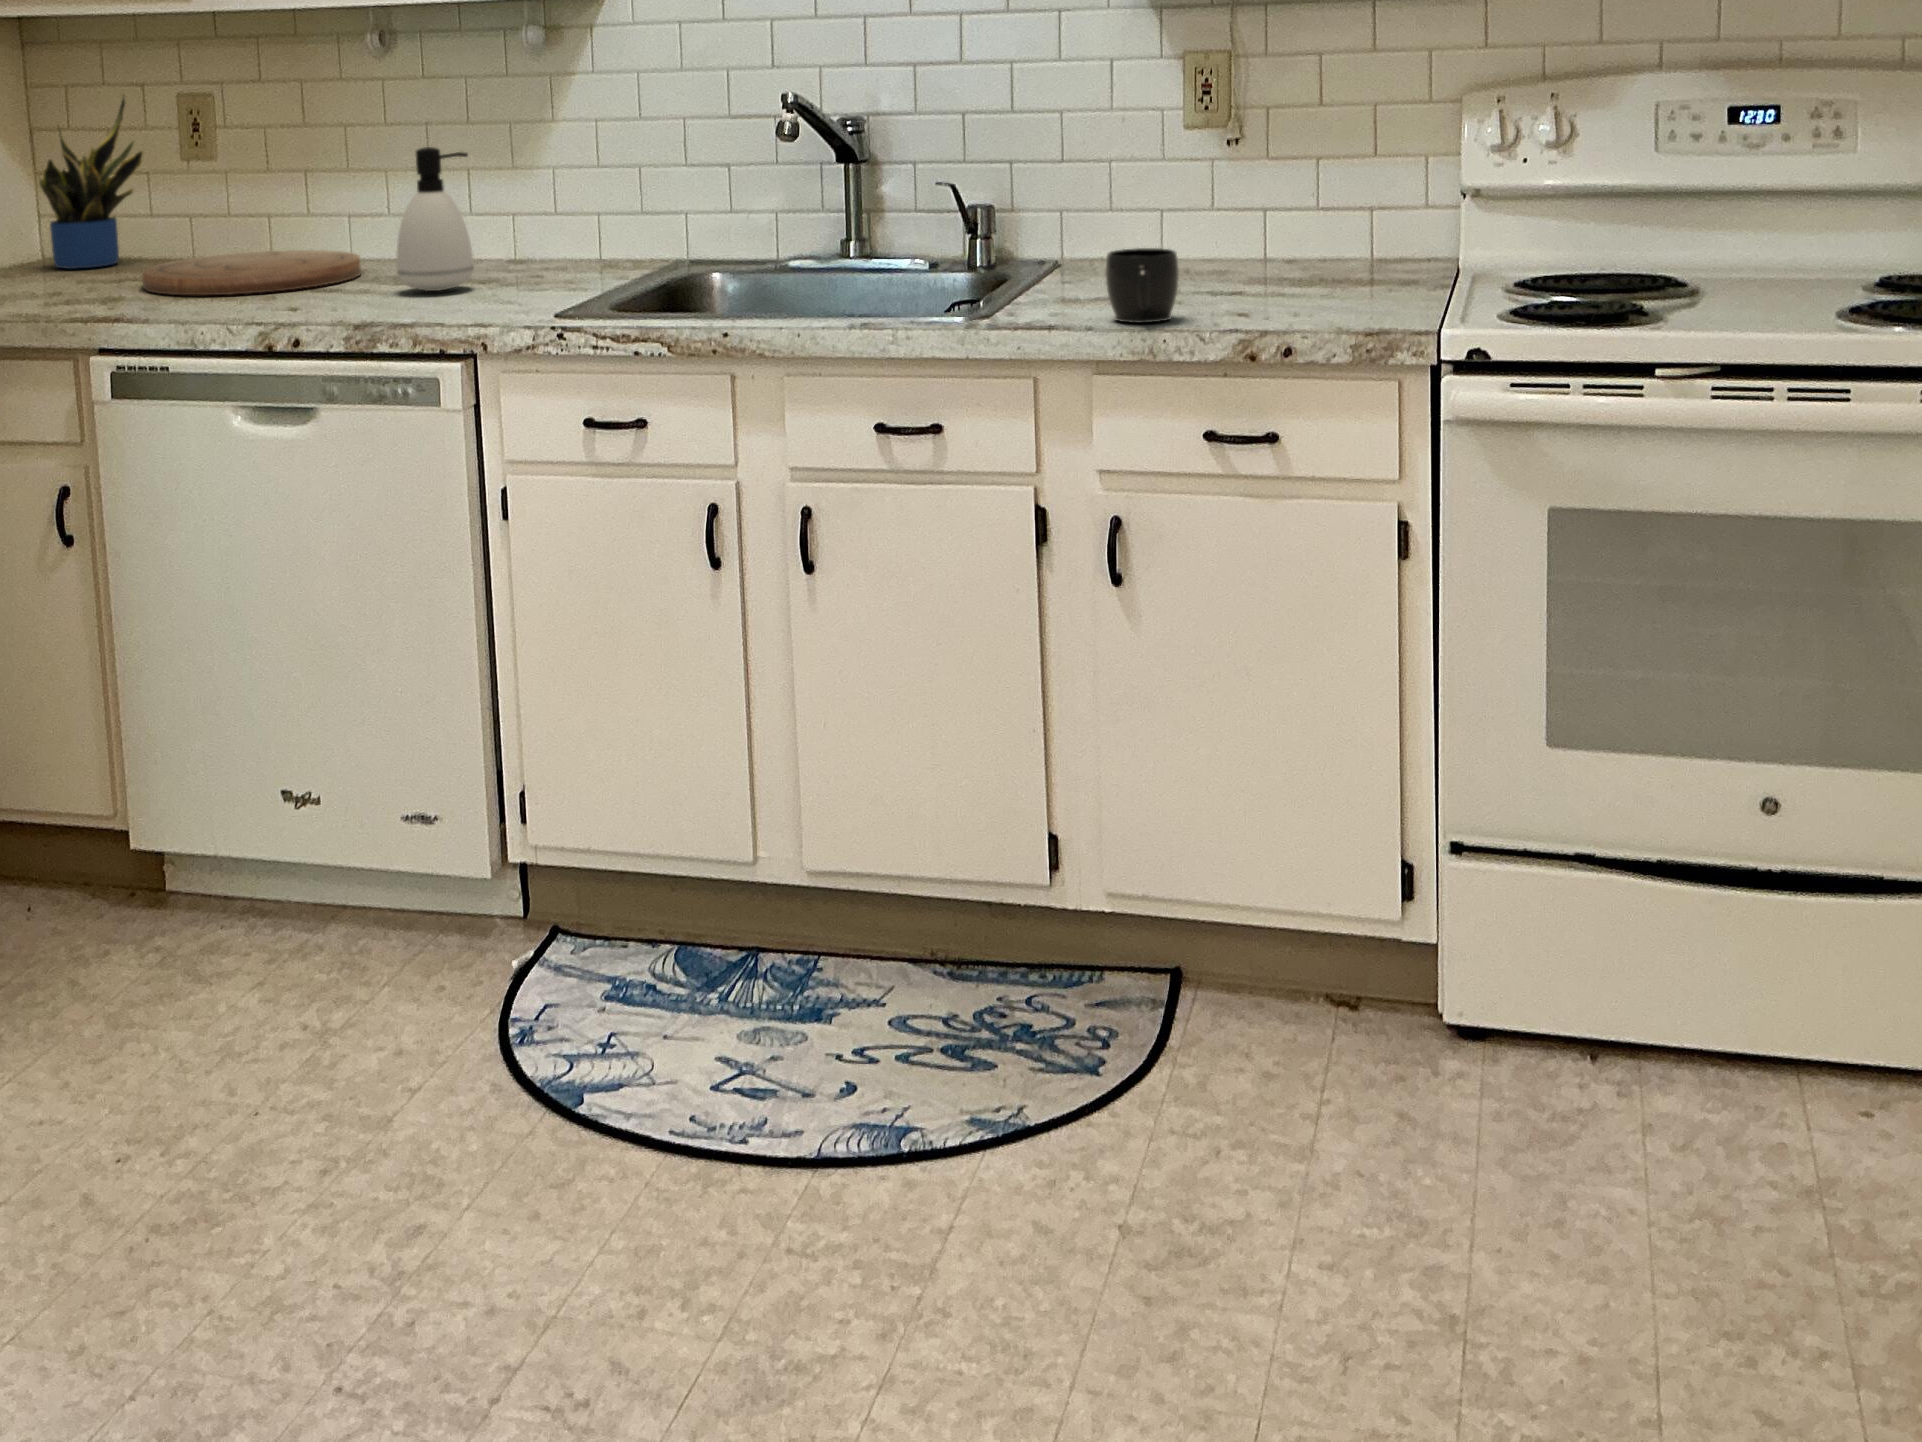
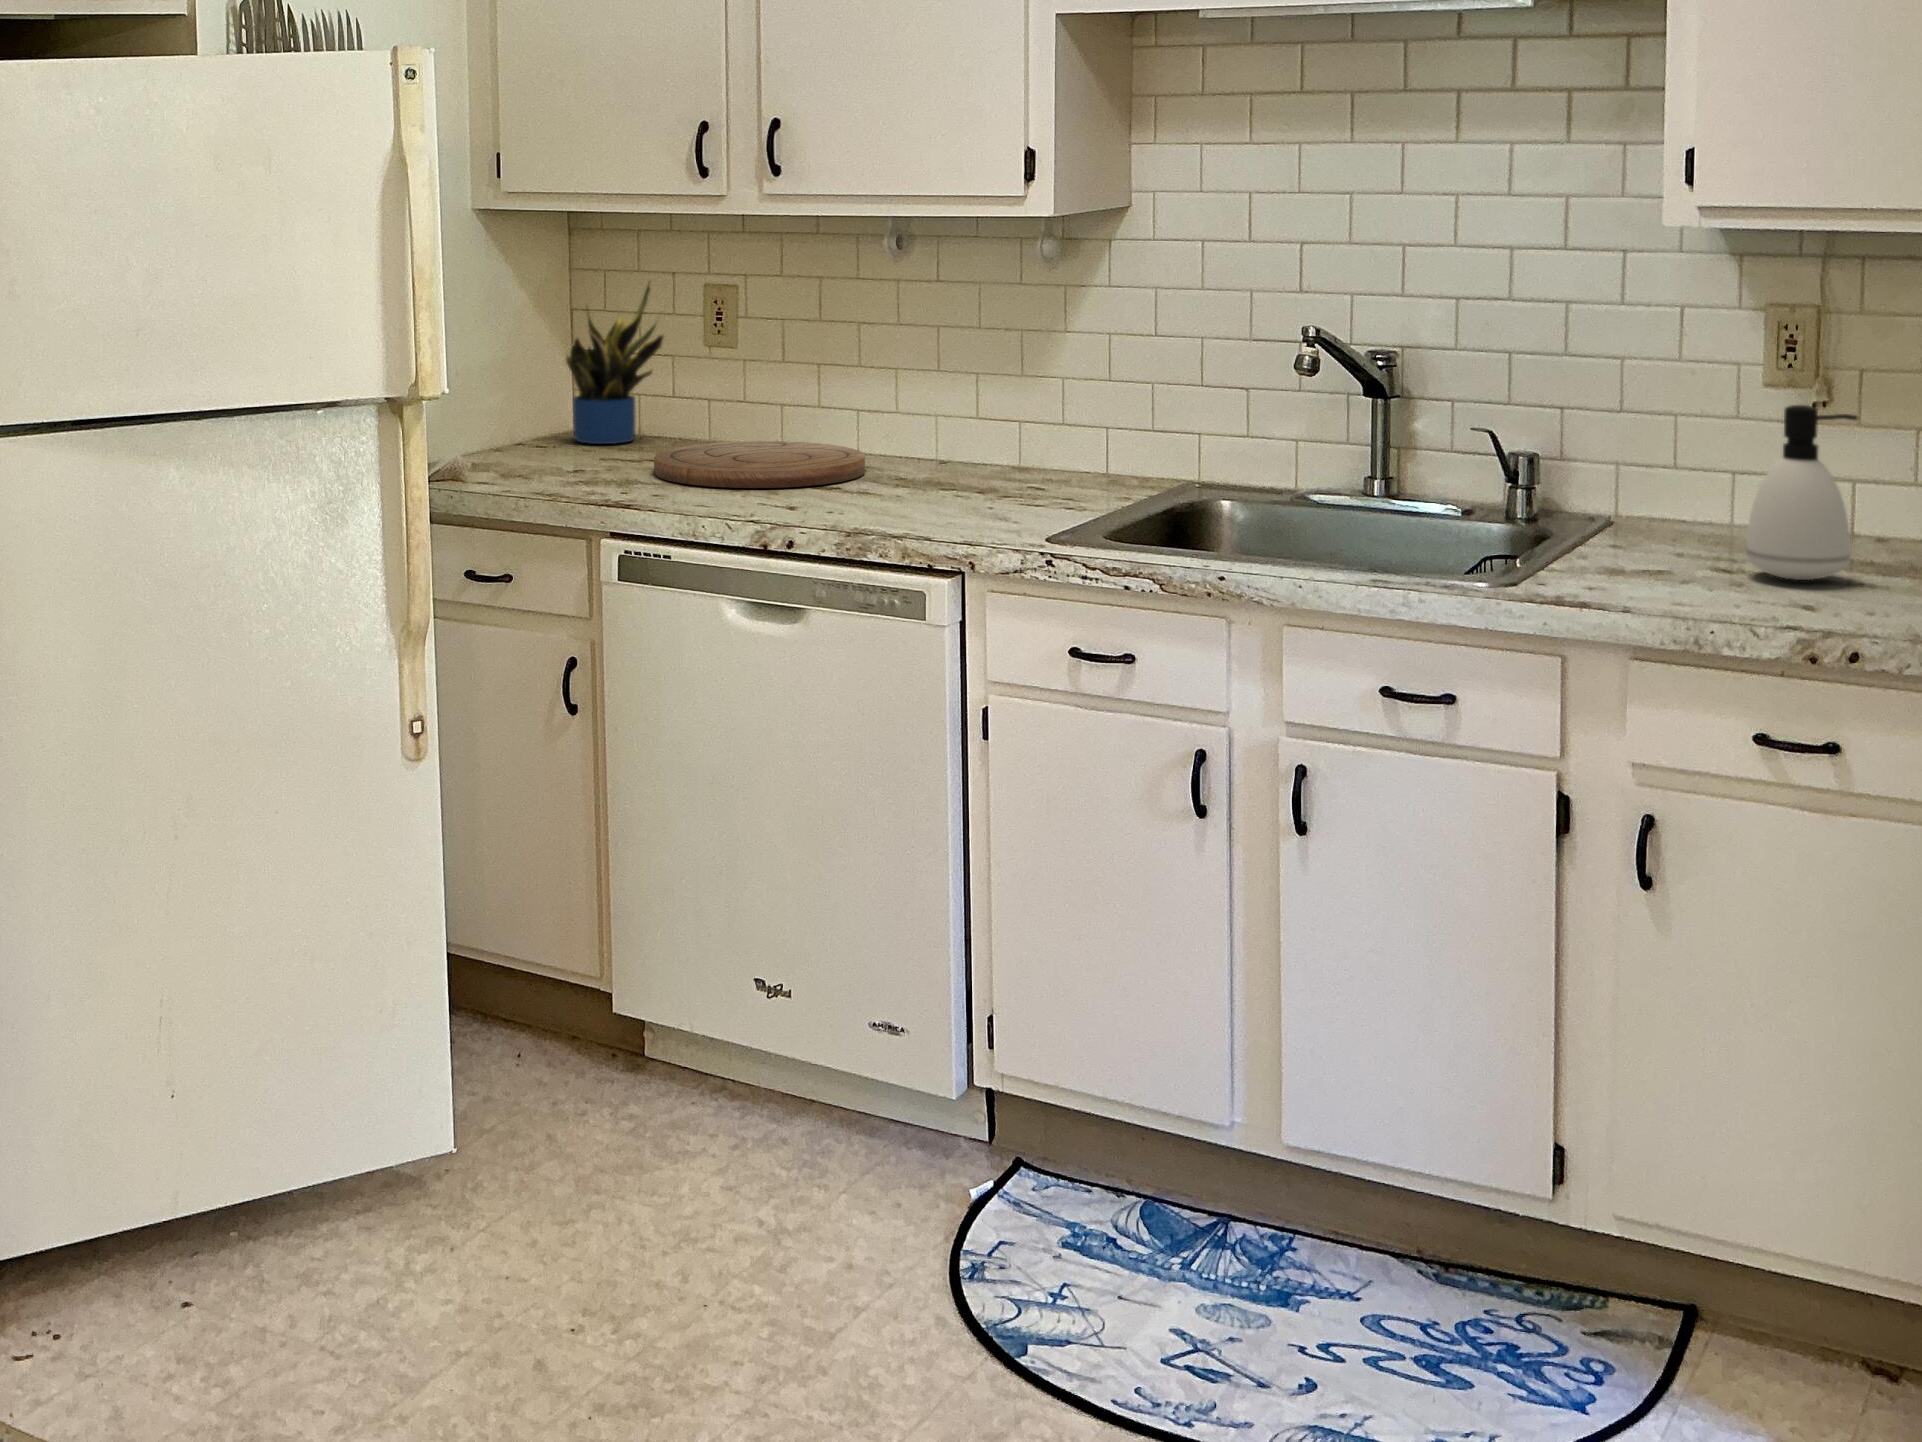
soap dispenser: present [396,147,474,291] -> present [1746,405,1858,580]
mug: present [1105,248,1179,323] -> none [1645,525,1730,607]

